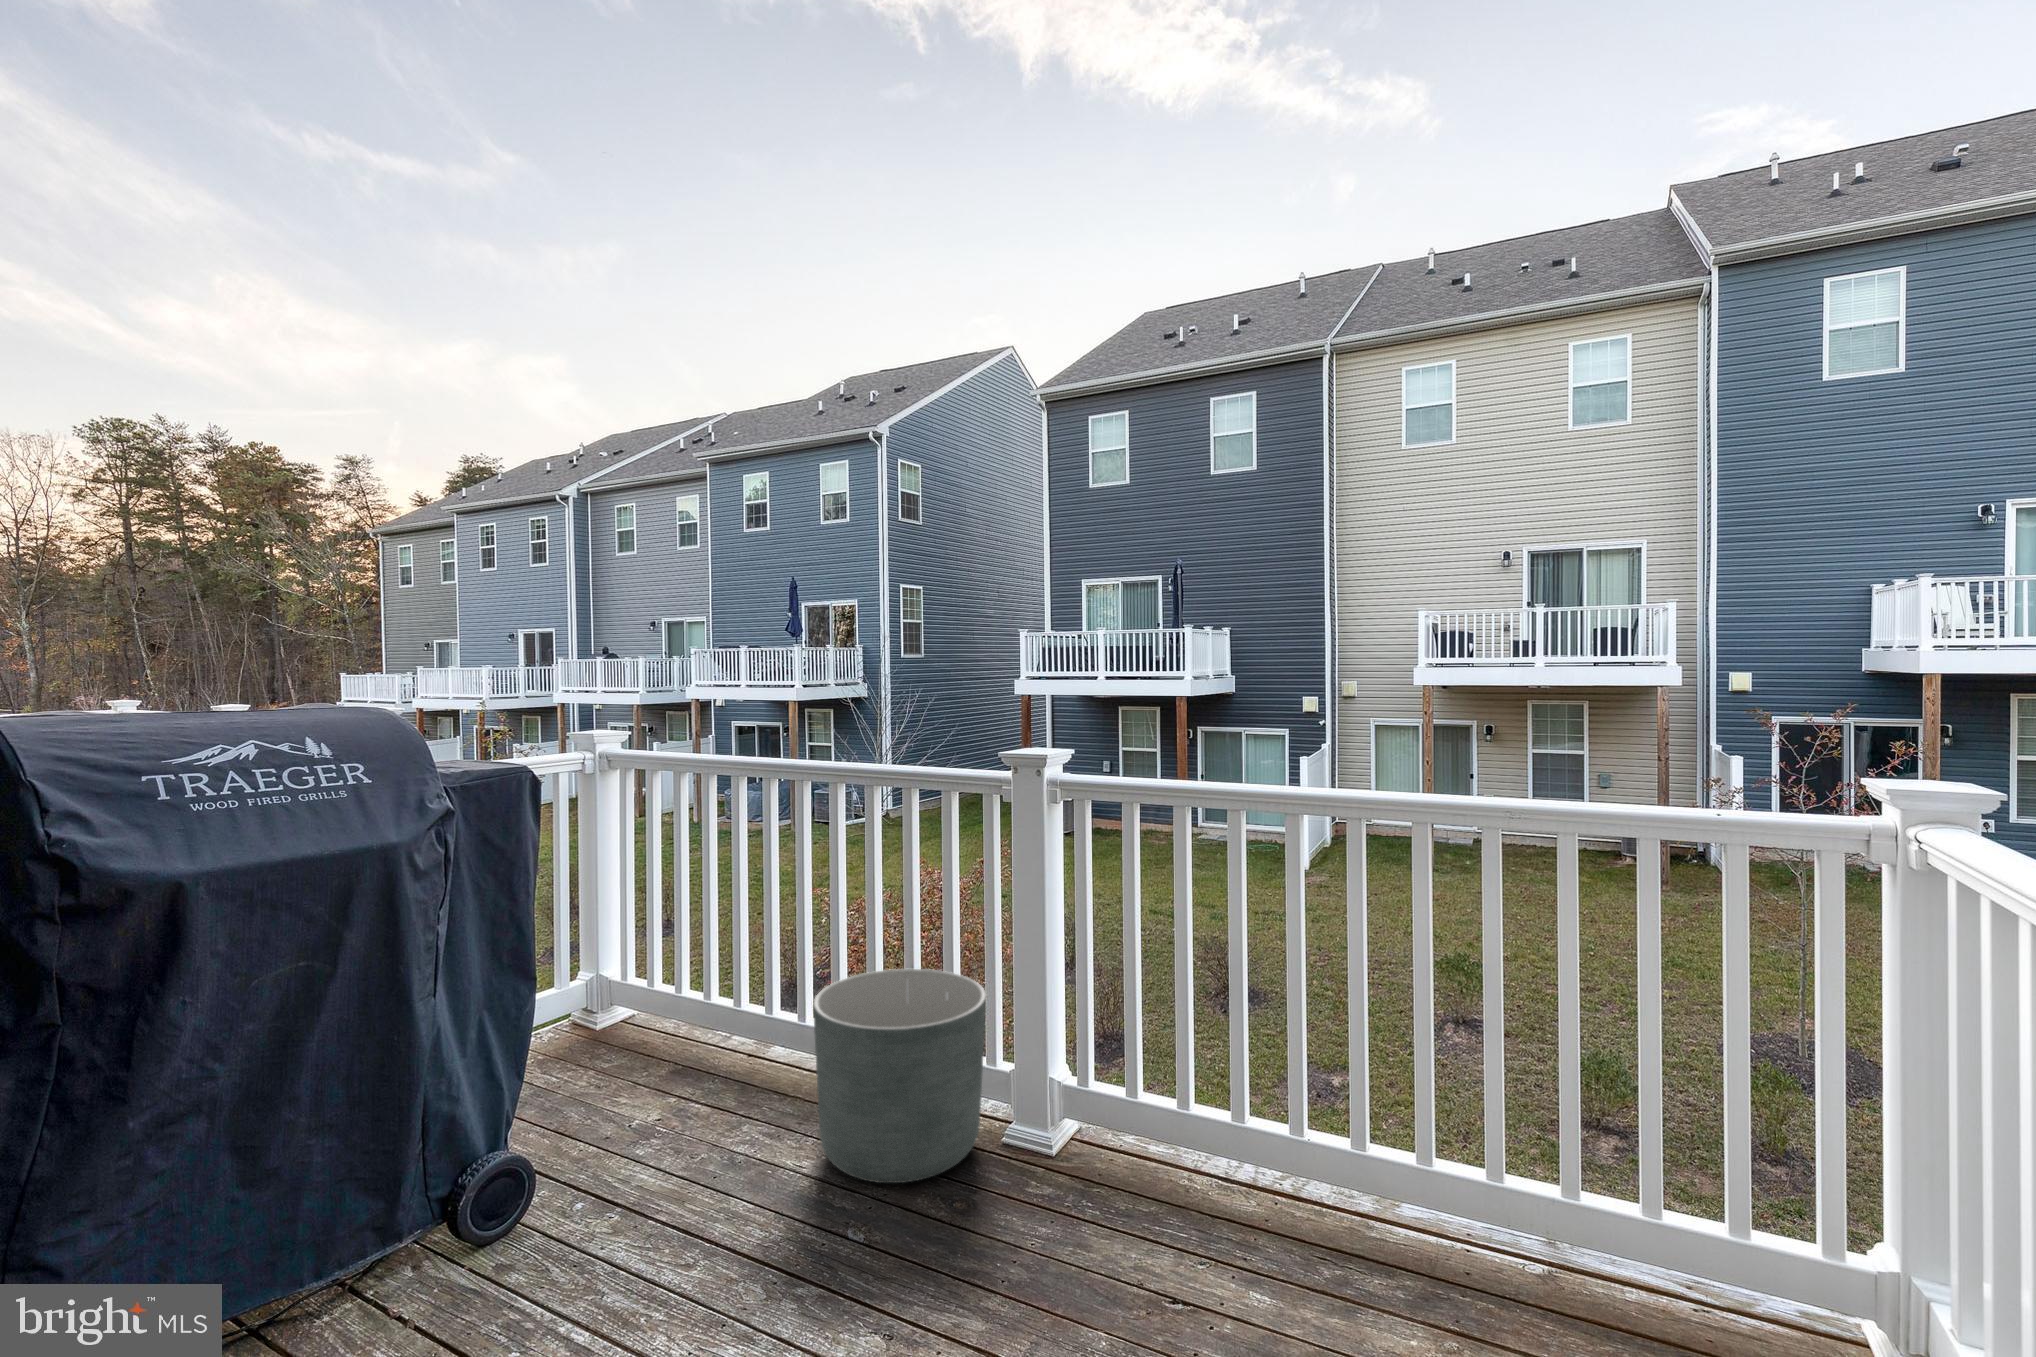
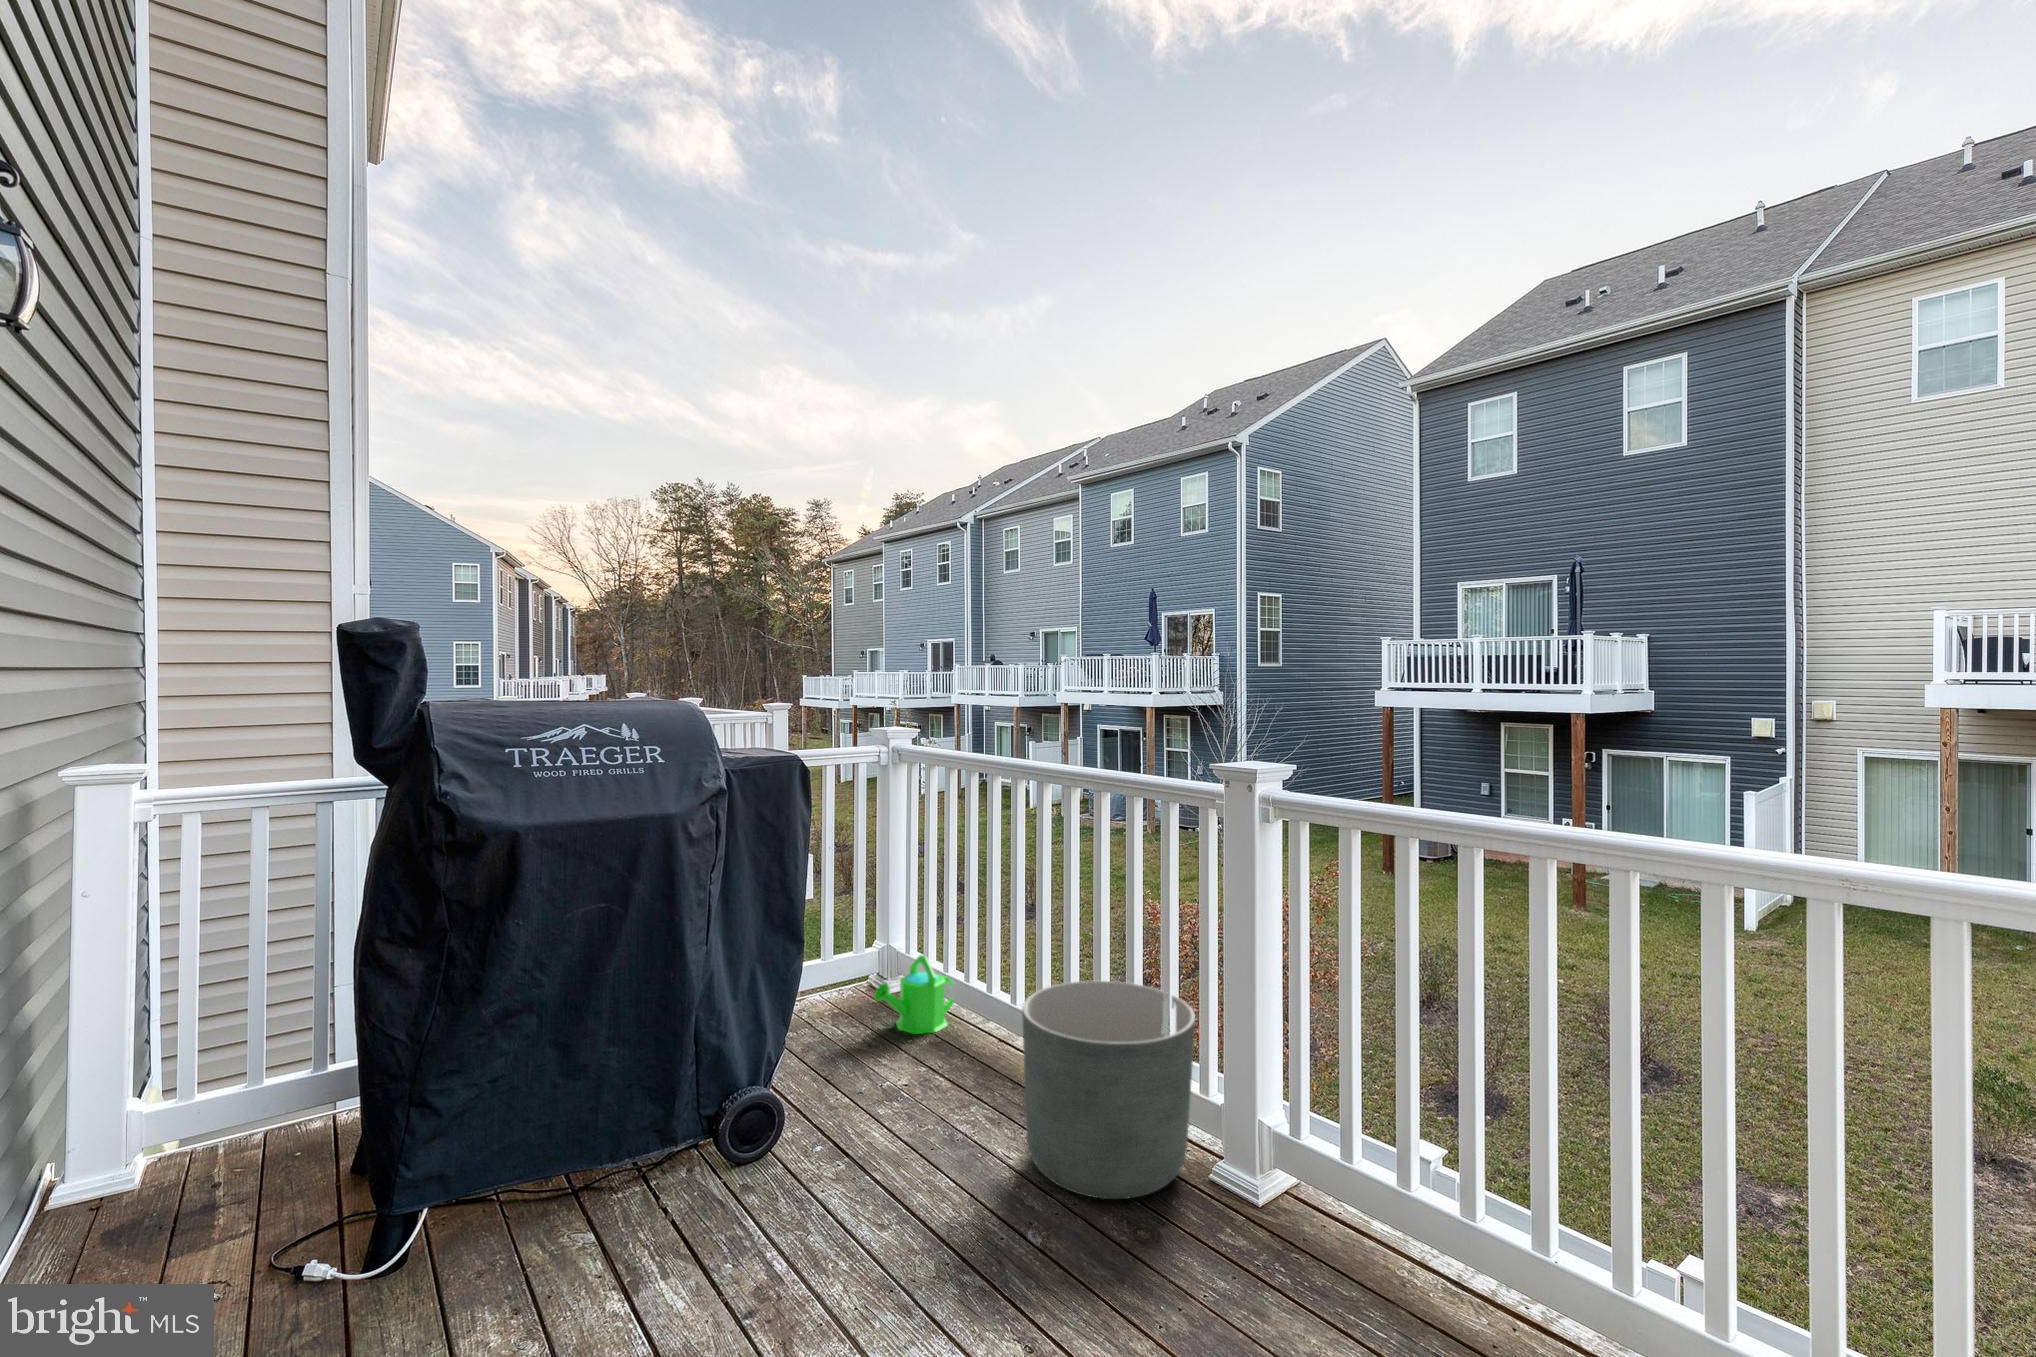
watering can: none [592,977,687,1065] -> present [874,955,955,1034]

